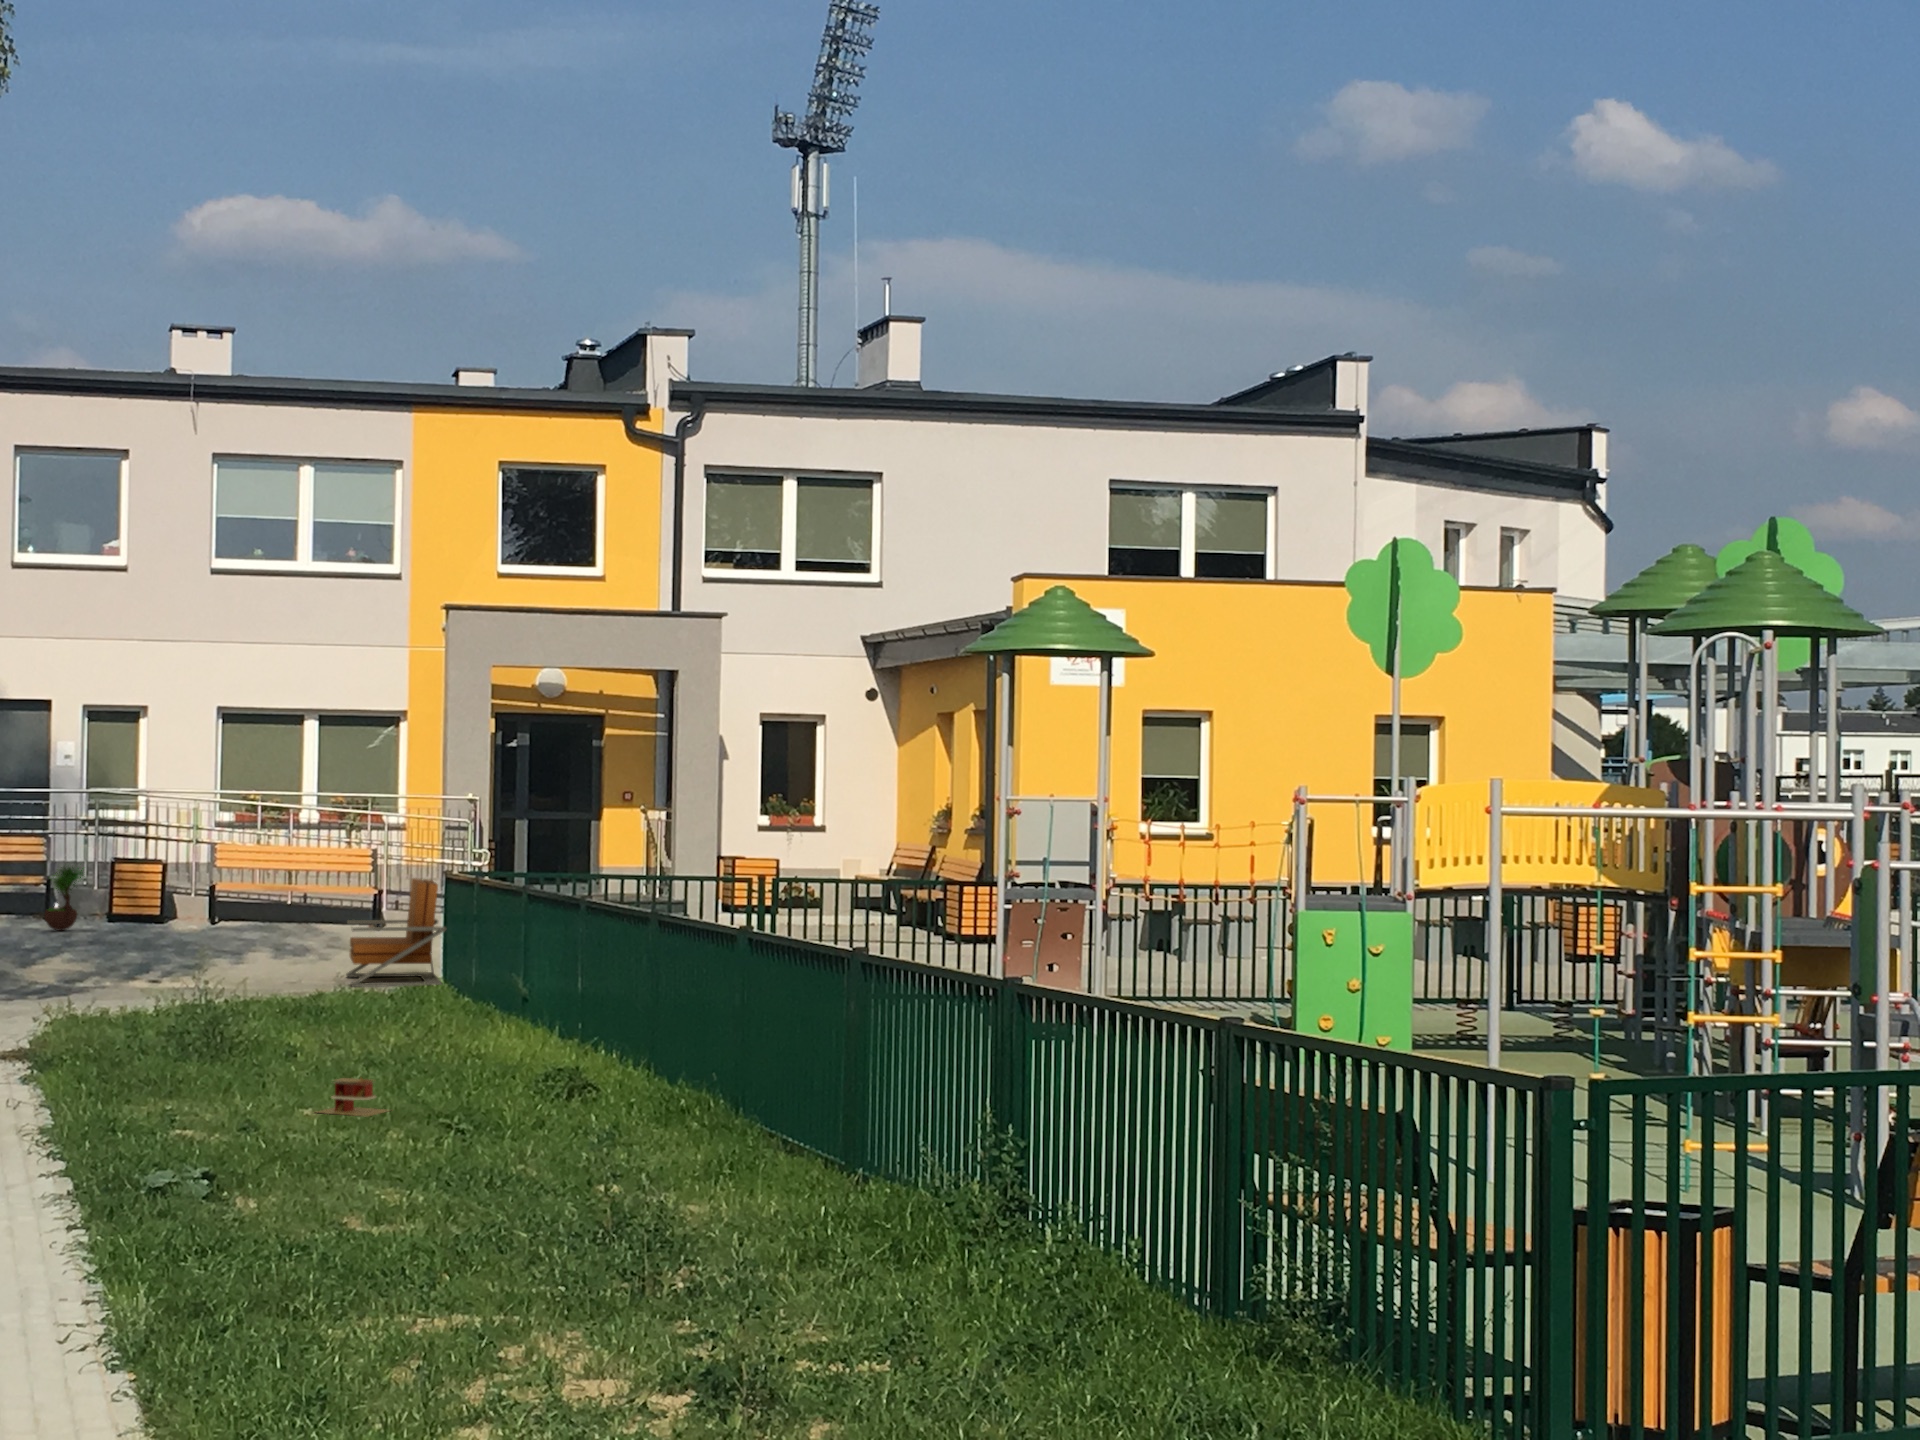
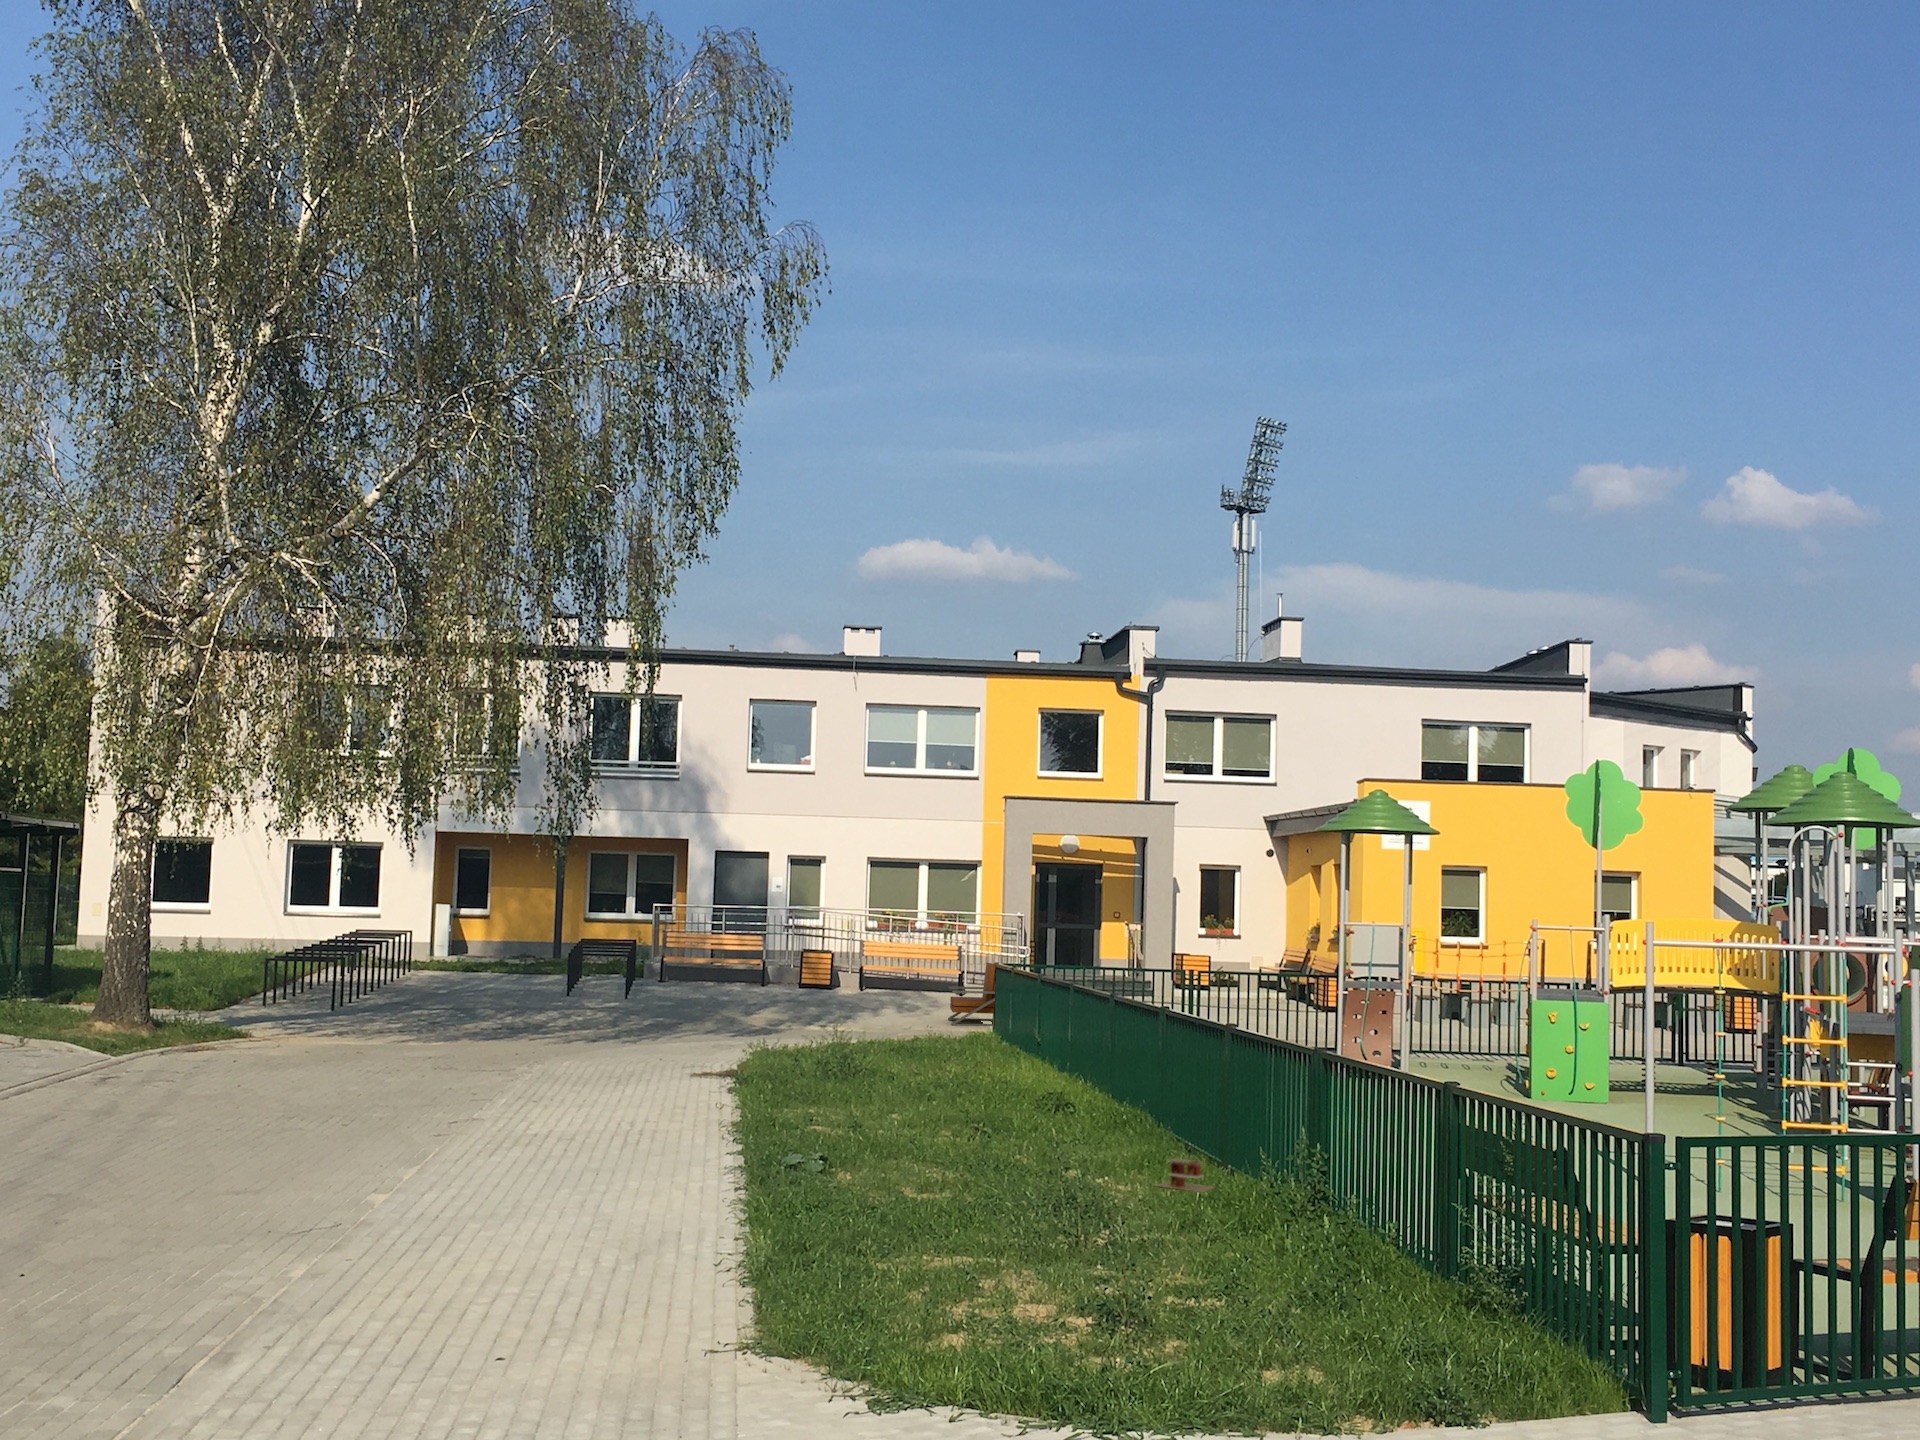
potted tree: present [44,867,83,931] -> none [773,947,798,989]
toy house: present [318,1078,389,1116] -> present [1158,1158,1214,1192]

